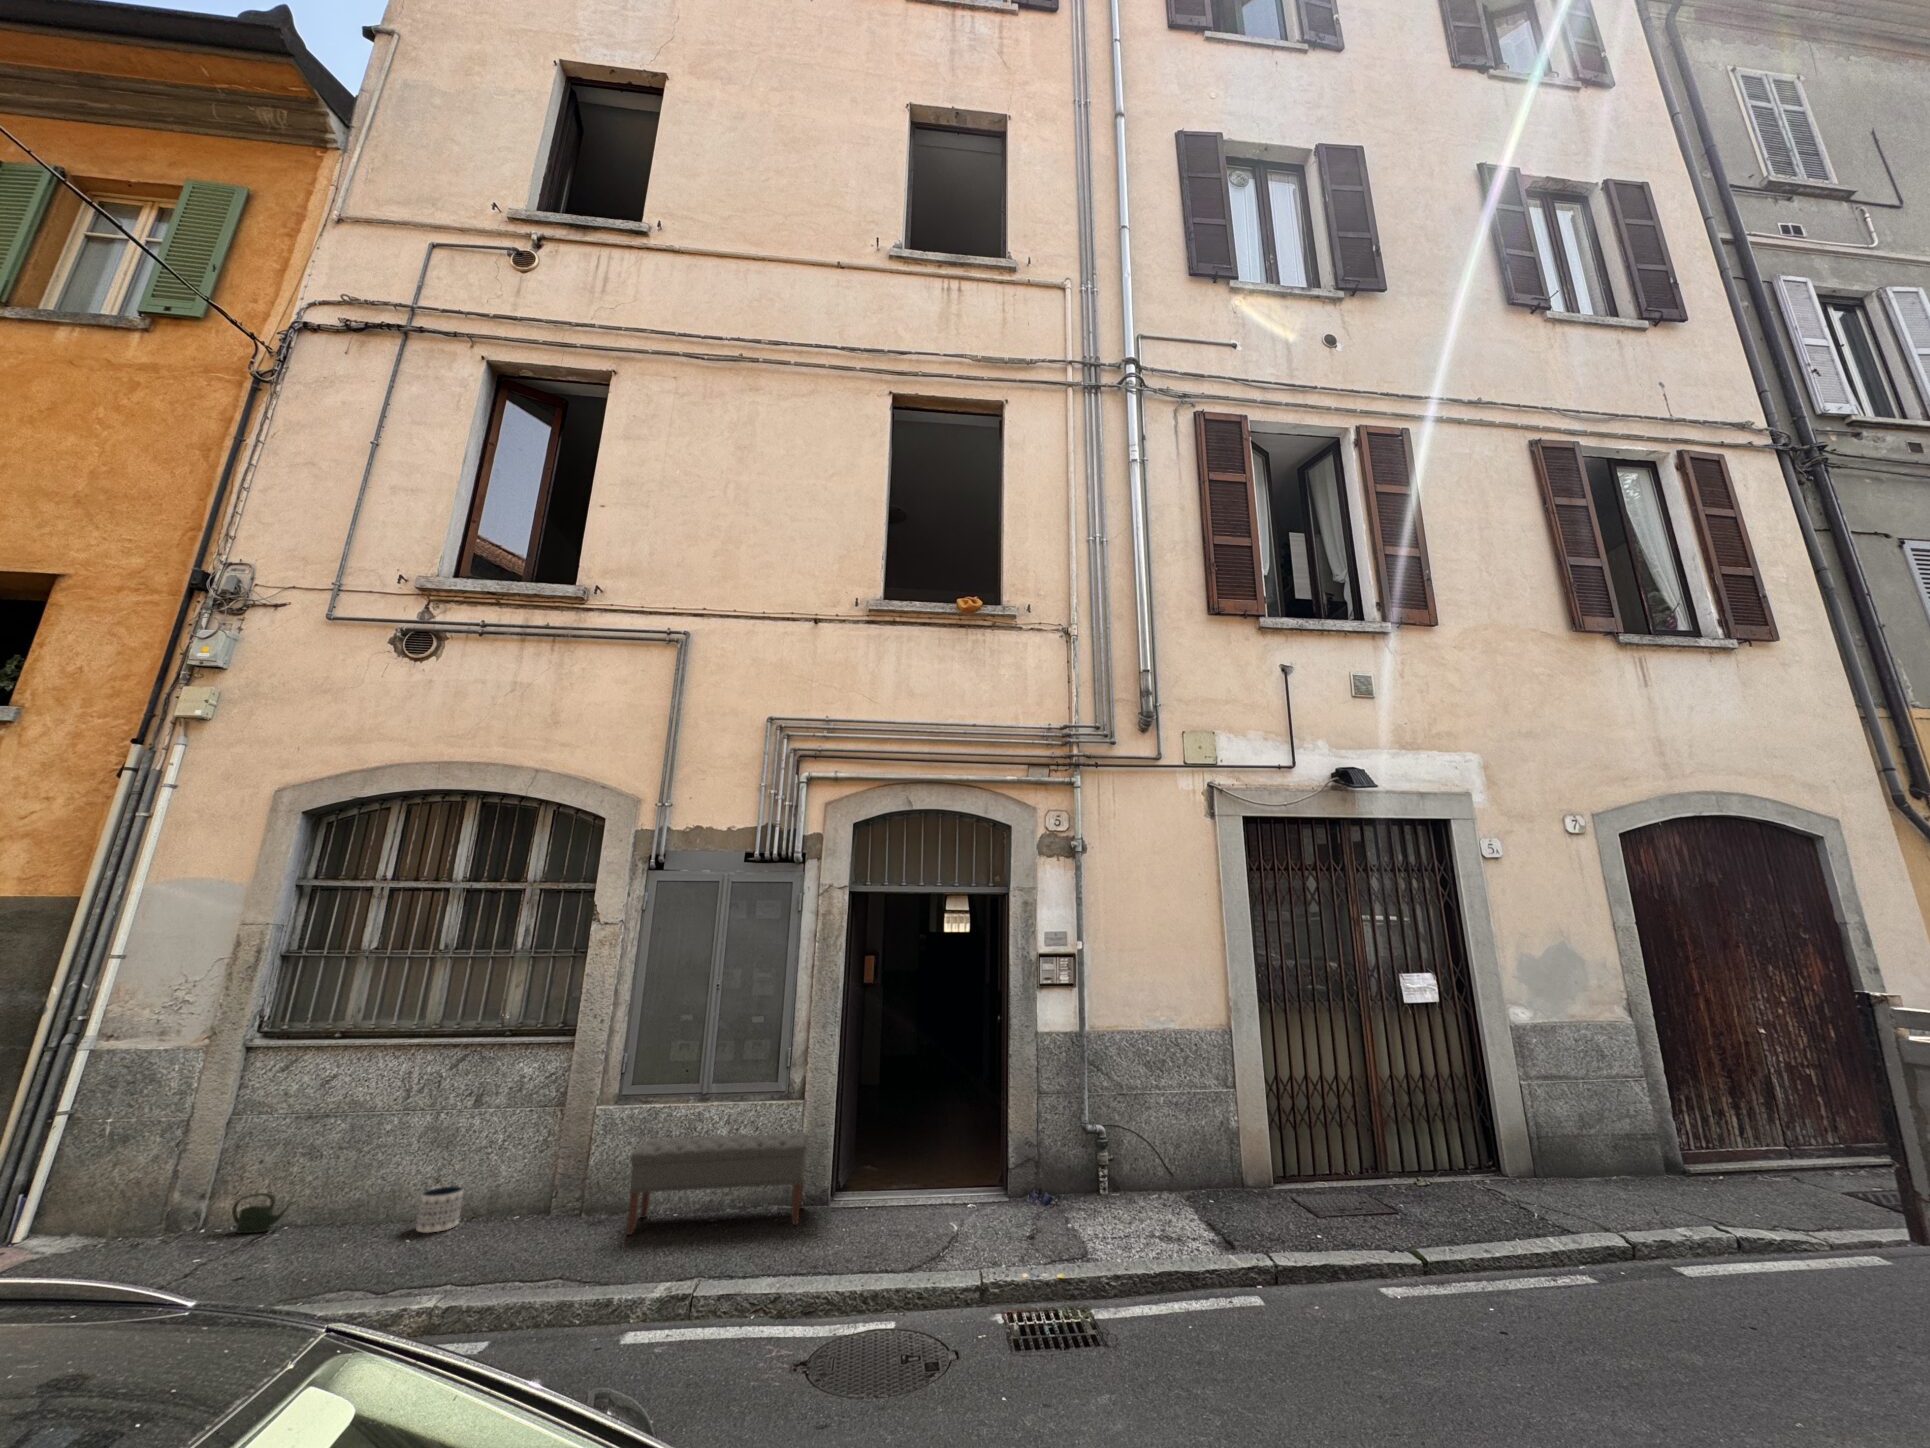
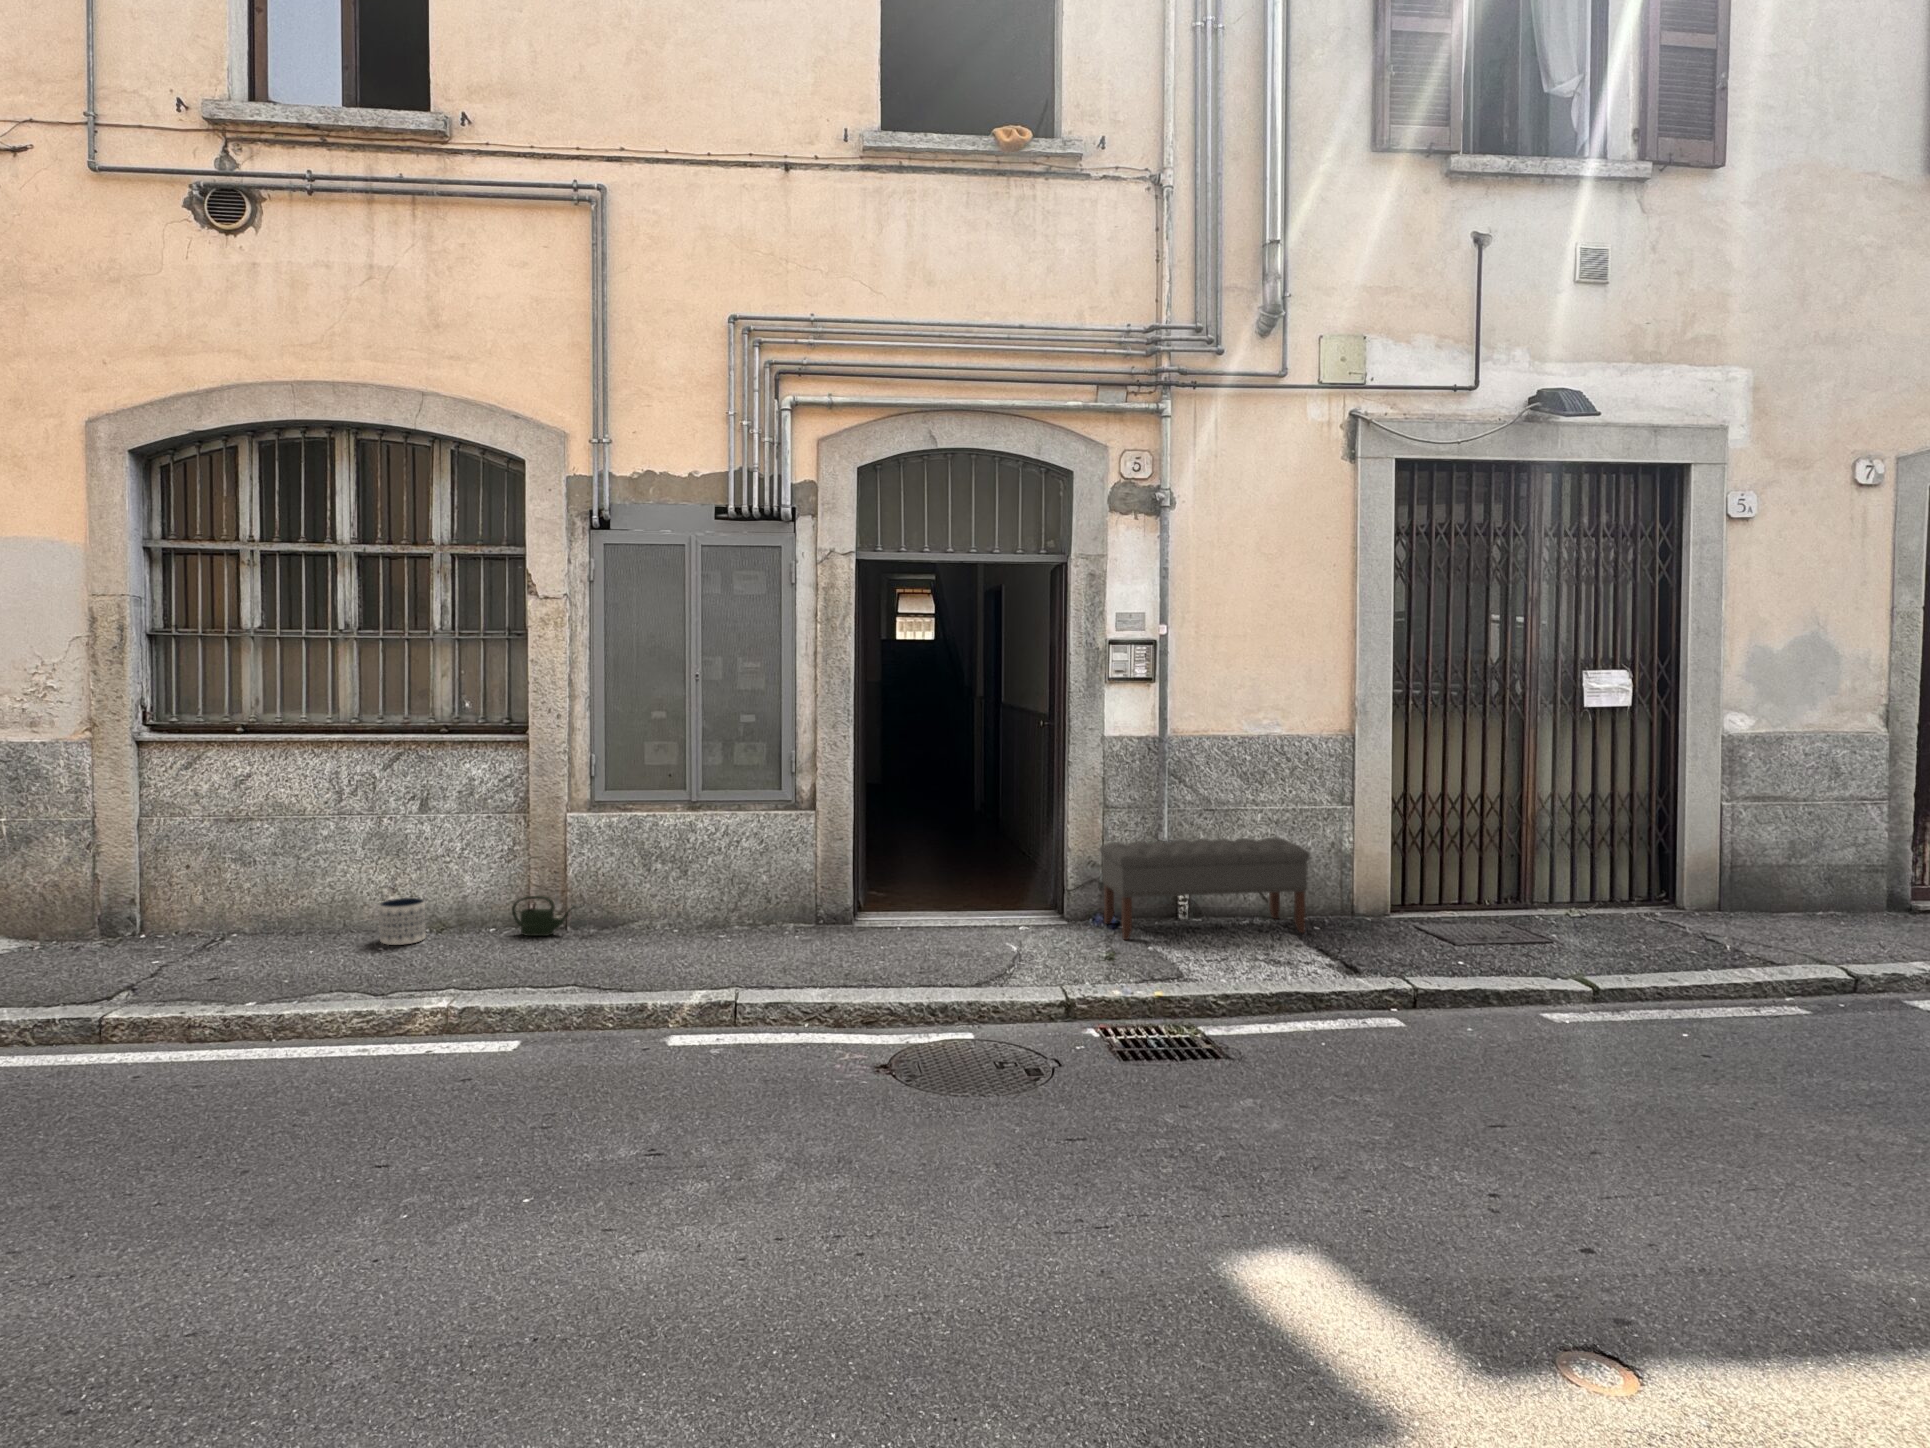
bench: present [627,1132,809,1235] -> present [1101,838,1310,940]
watering can: present [232,1193,293,1233] -> present [512,896,575,936]

